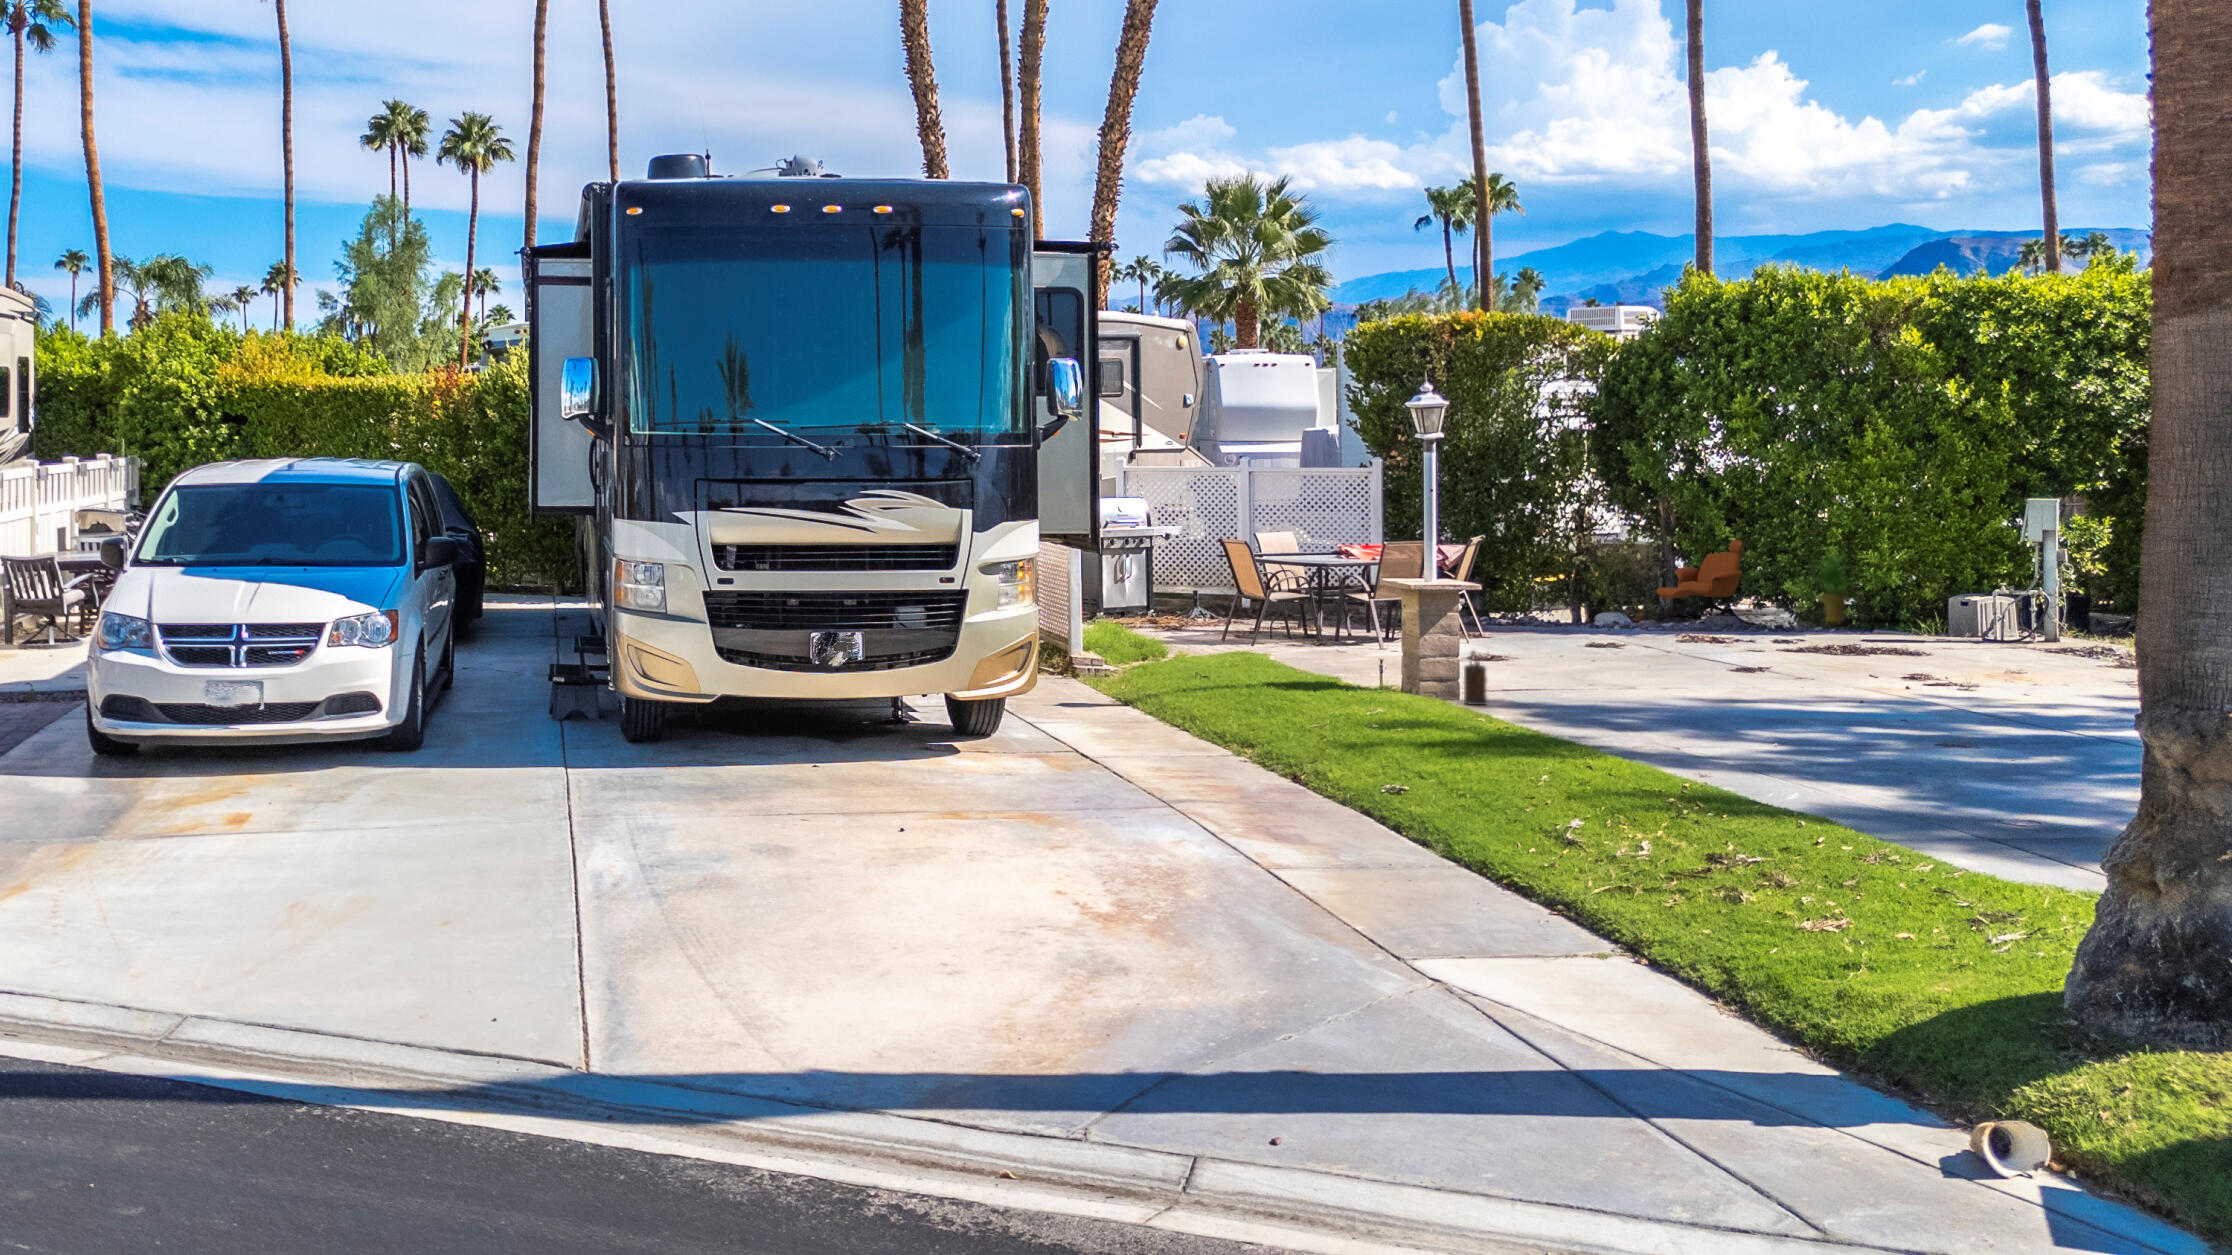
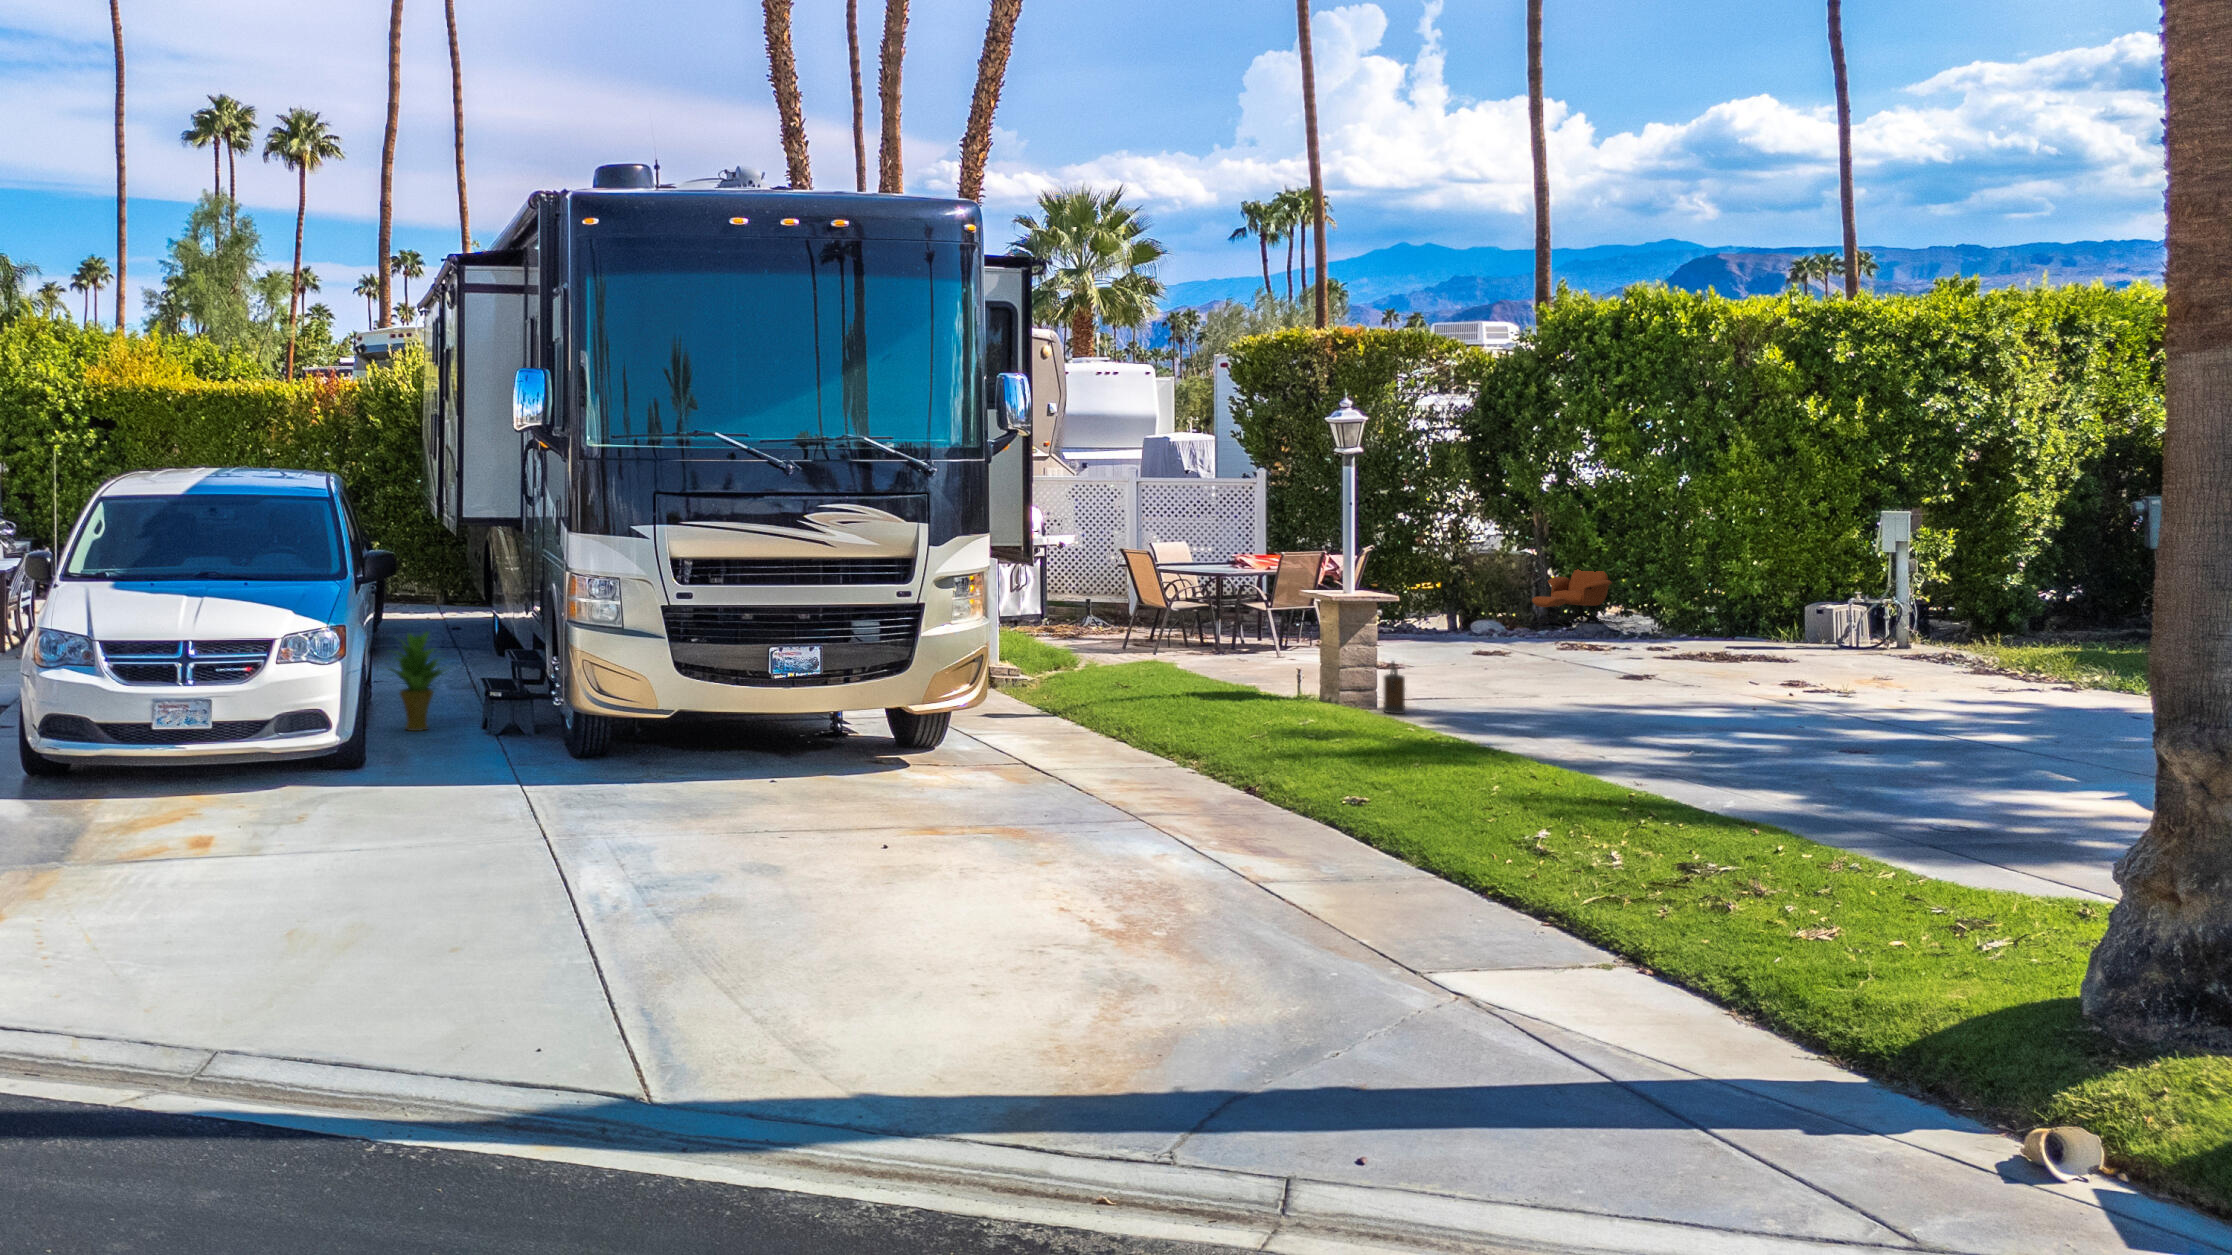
potted plant: present [1817,556,1850,622] -> present [388,632,446,731]

